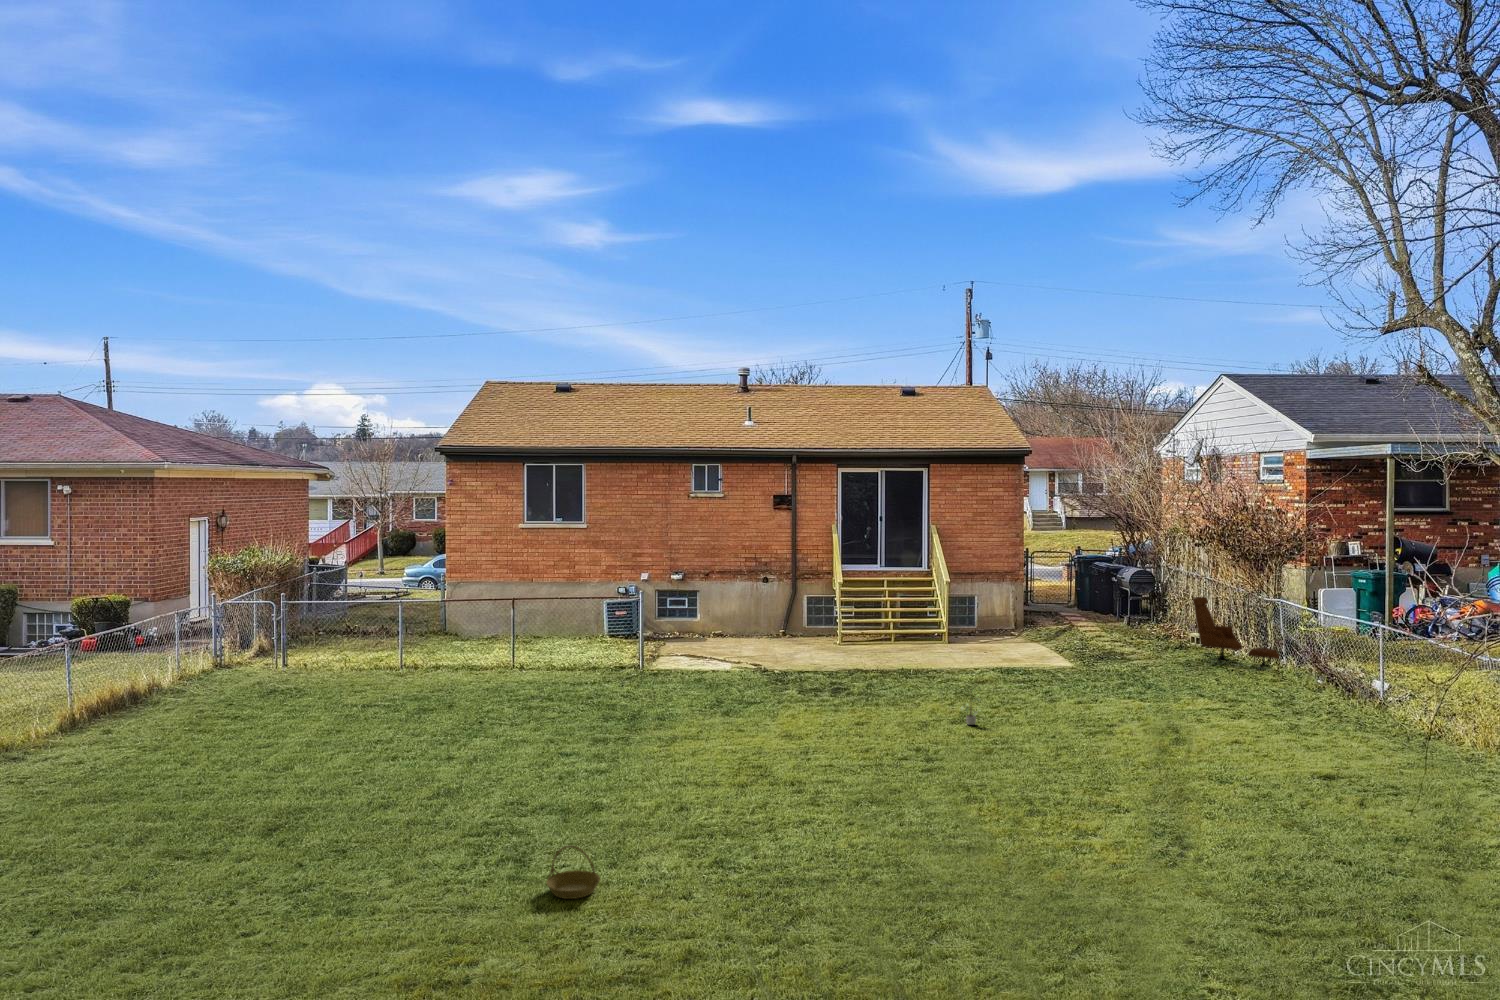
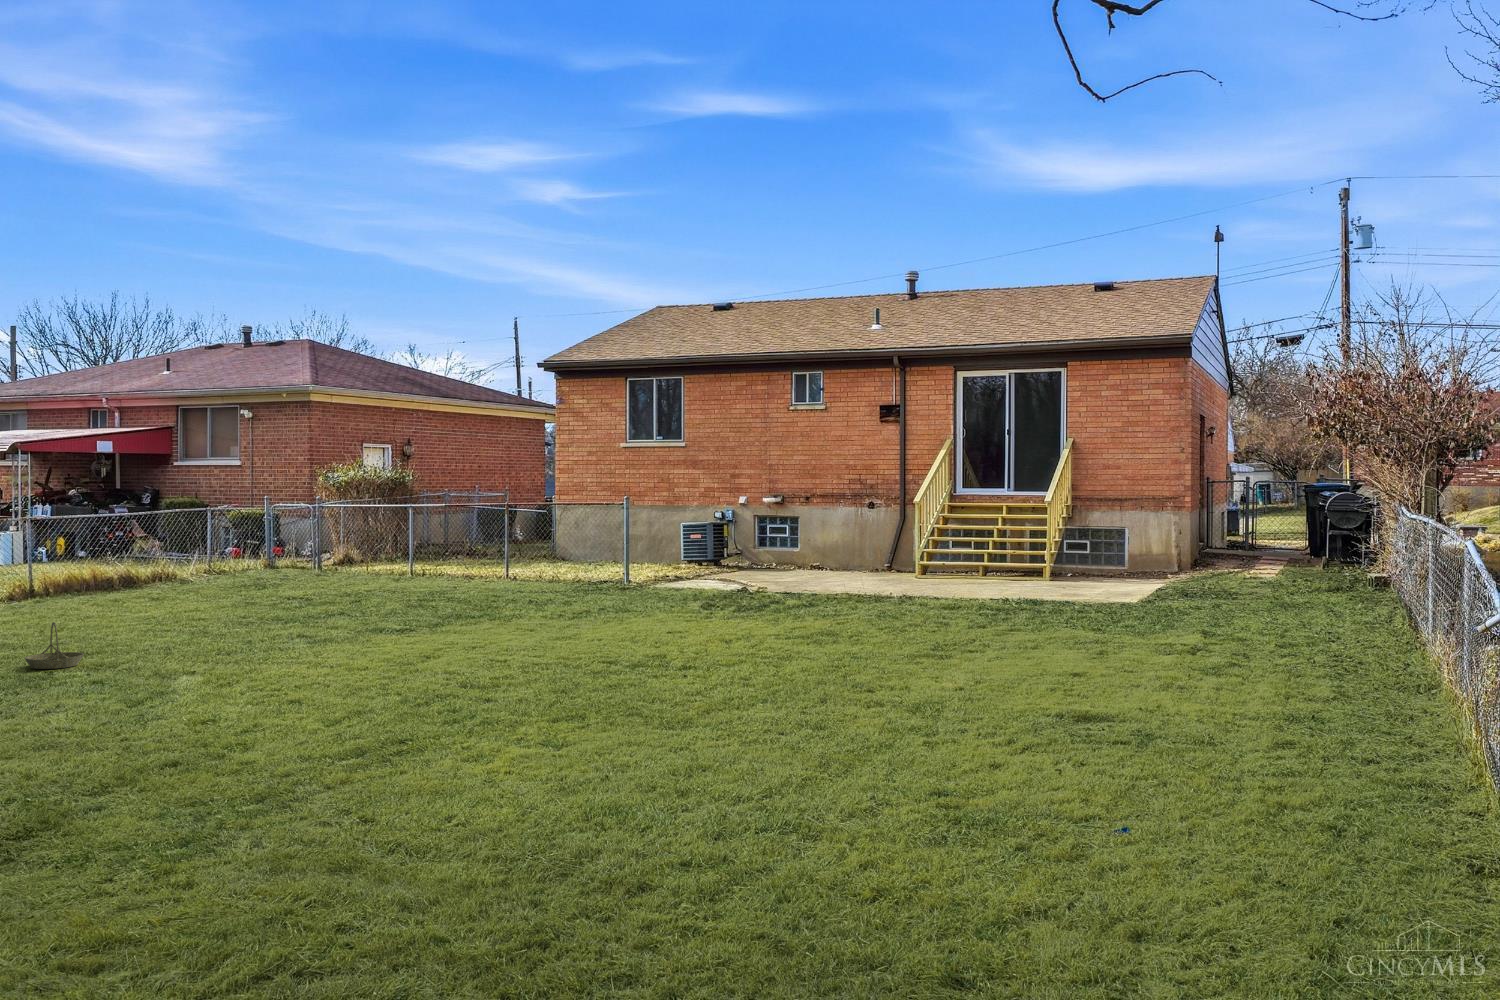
lounge chair: present [1193,597,1280,669] -> none [1302,507,1413,606]
potted plant: present [961,685,981,725] -> none [789,568,810,618]

